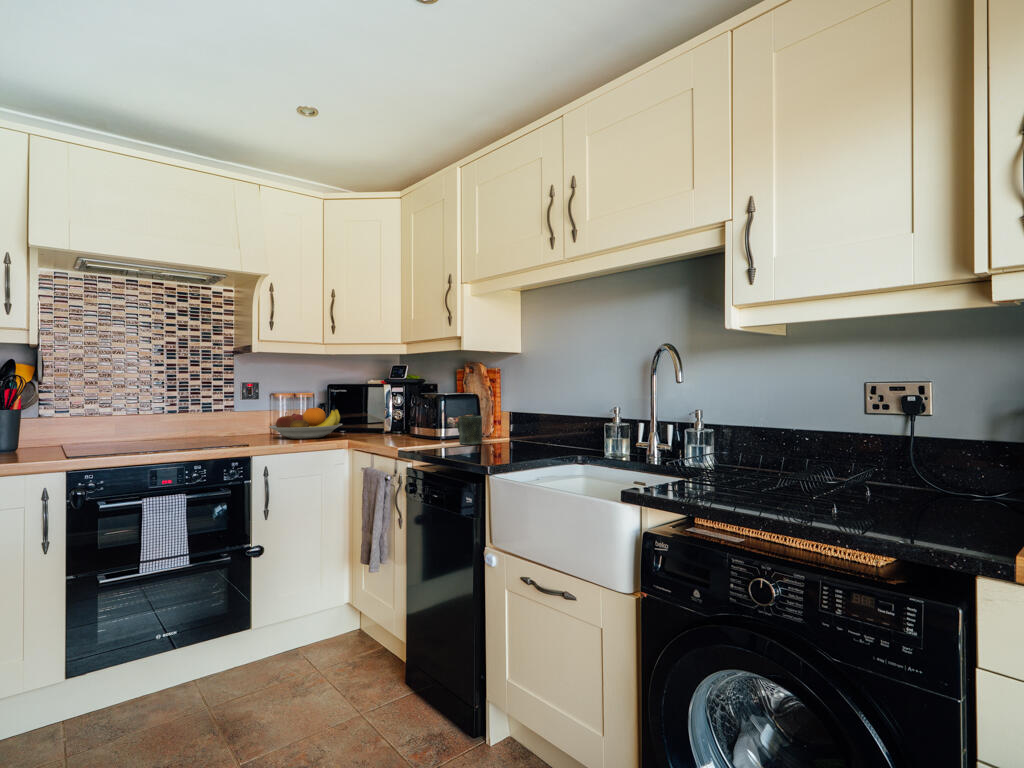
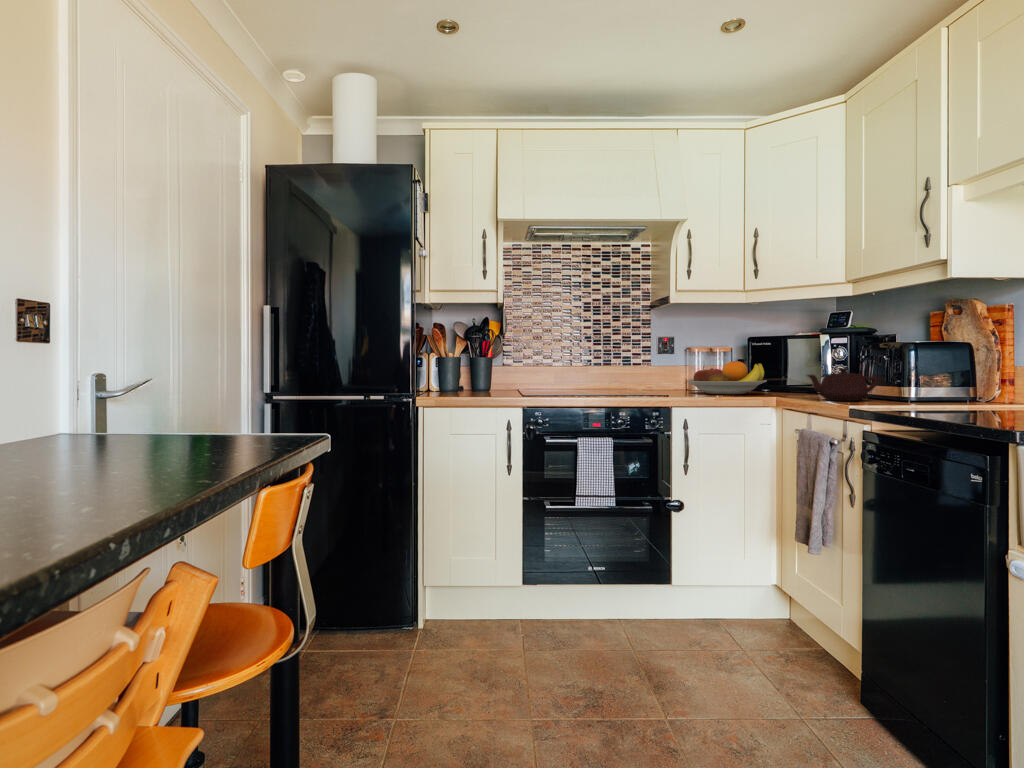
teapot: none [370,415,422,442] -> present [807,368,877,401]
mug: present [457,416,482,445] -> none [938,369,986,407]

